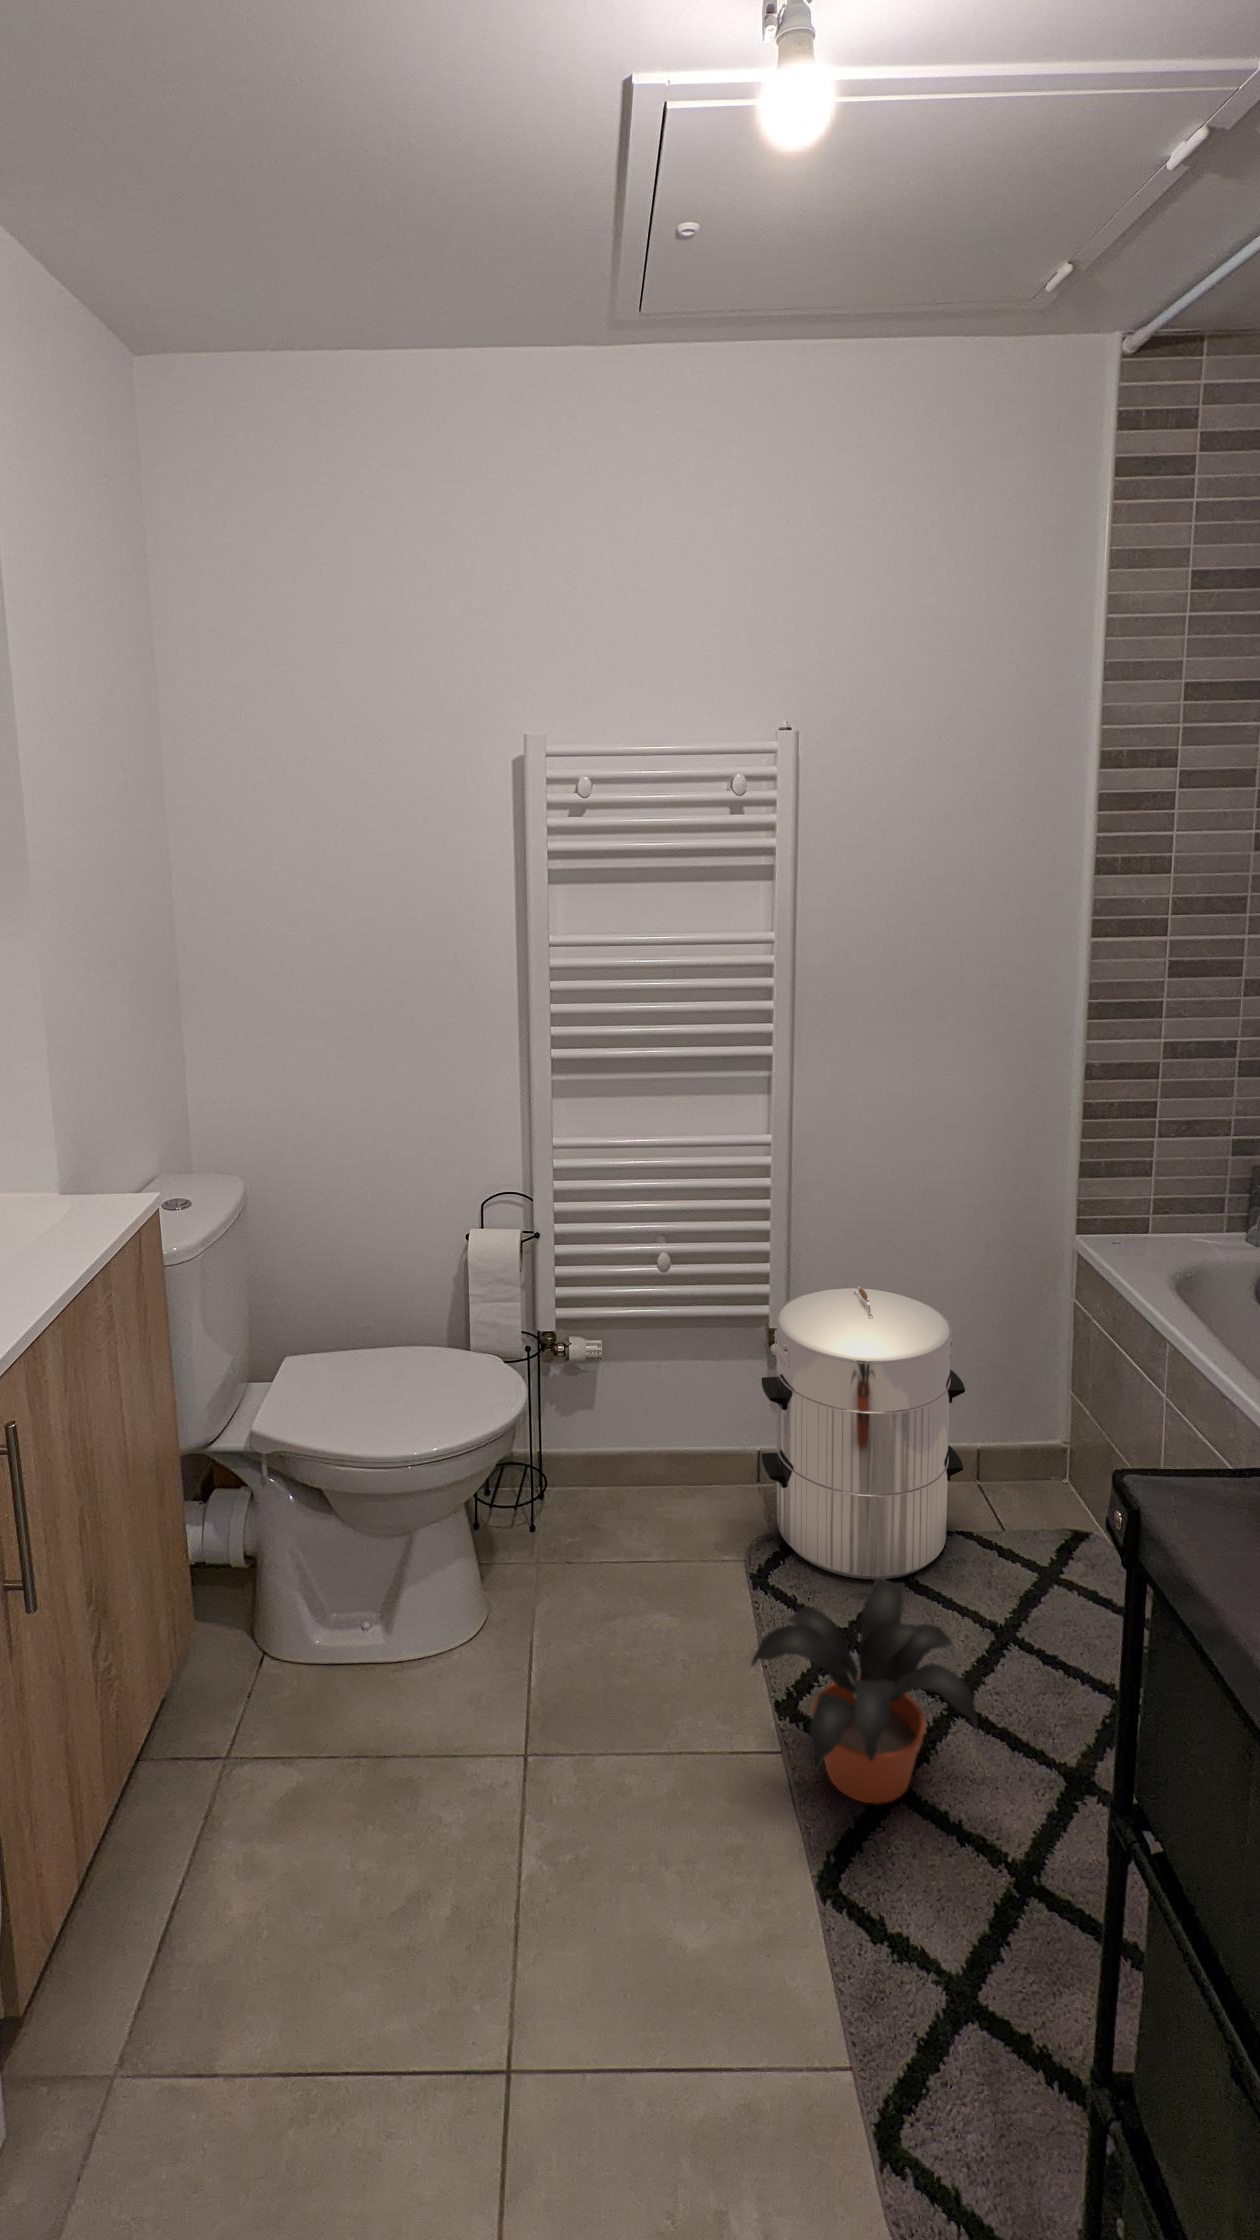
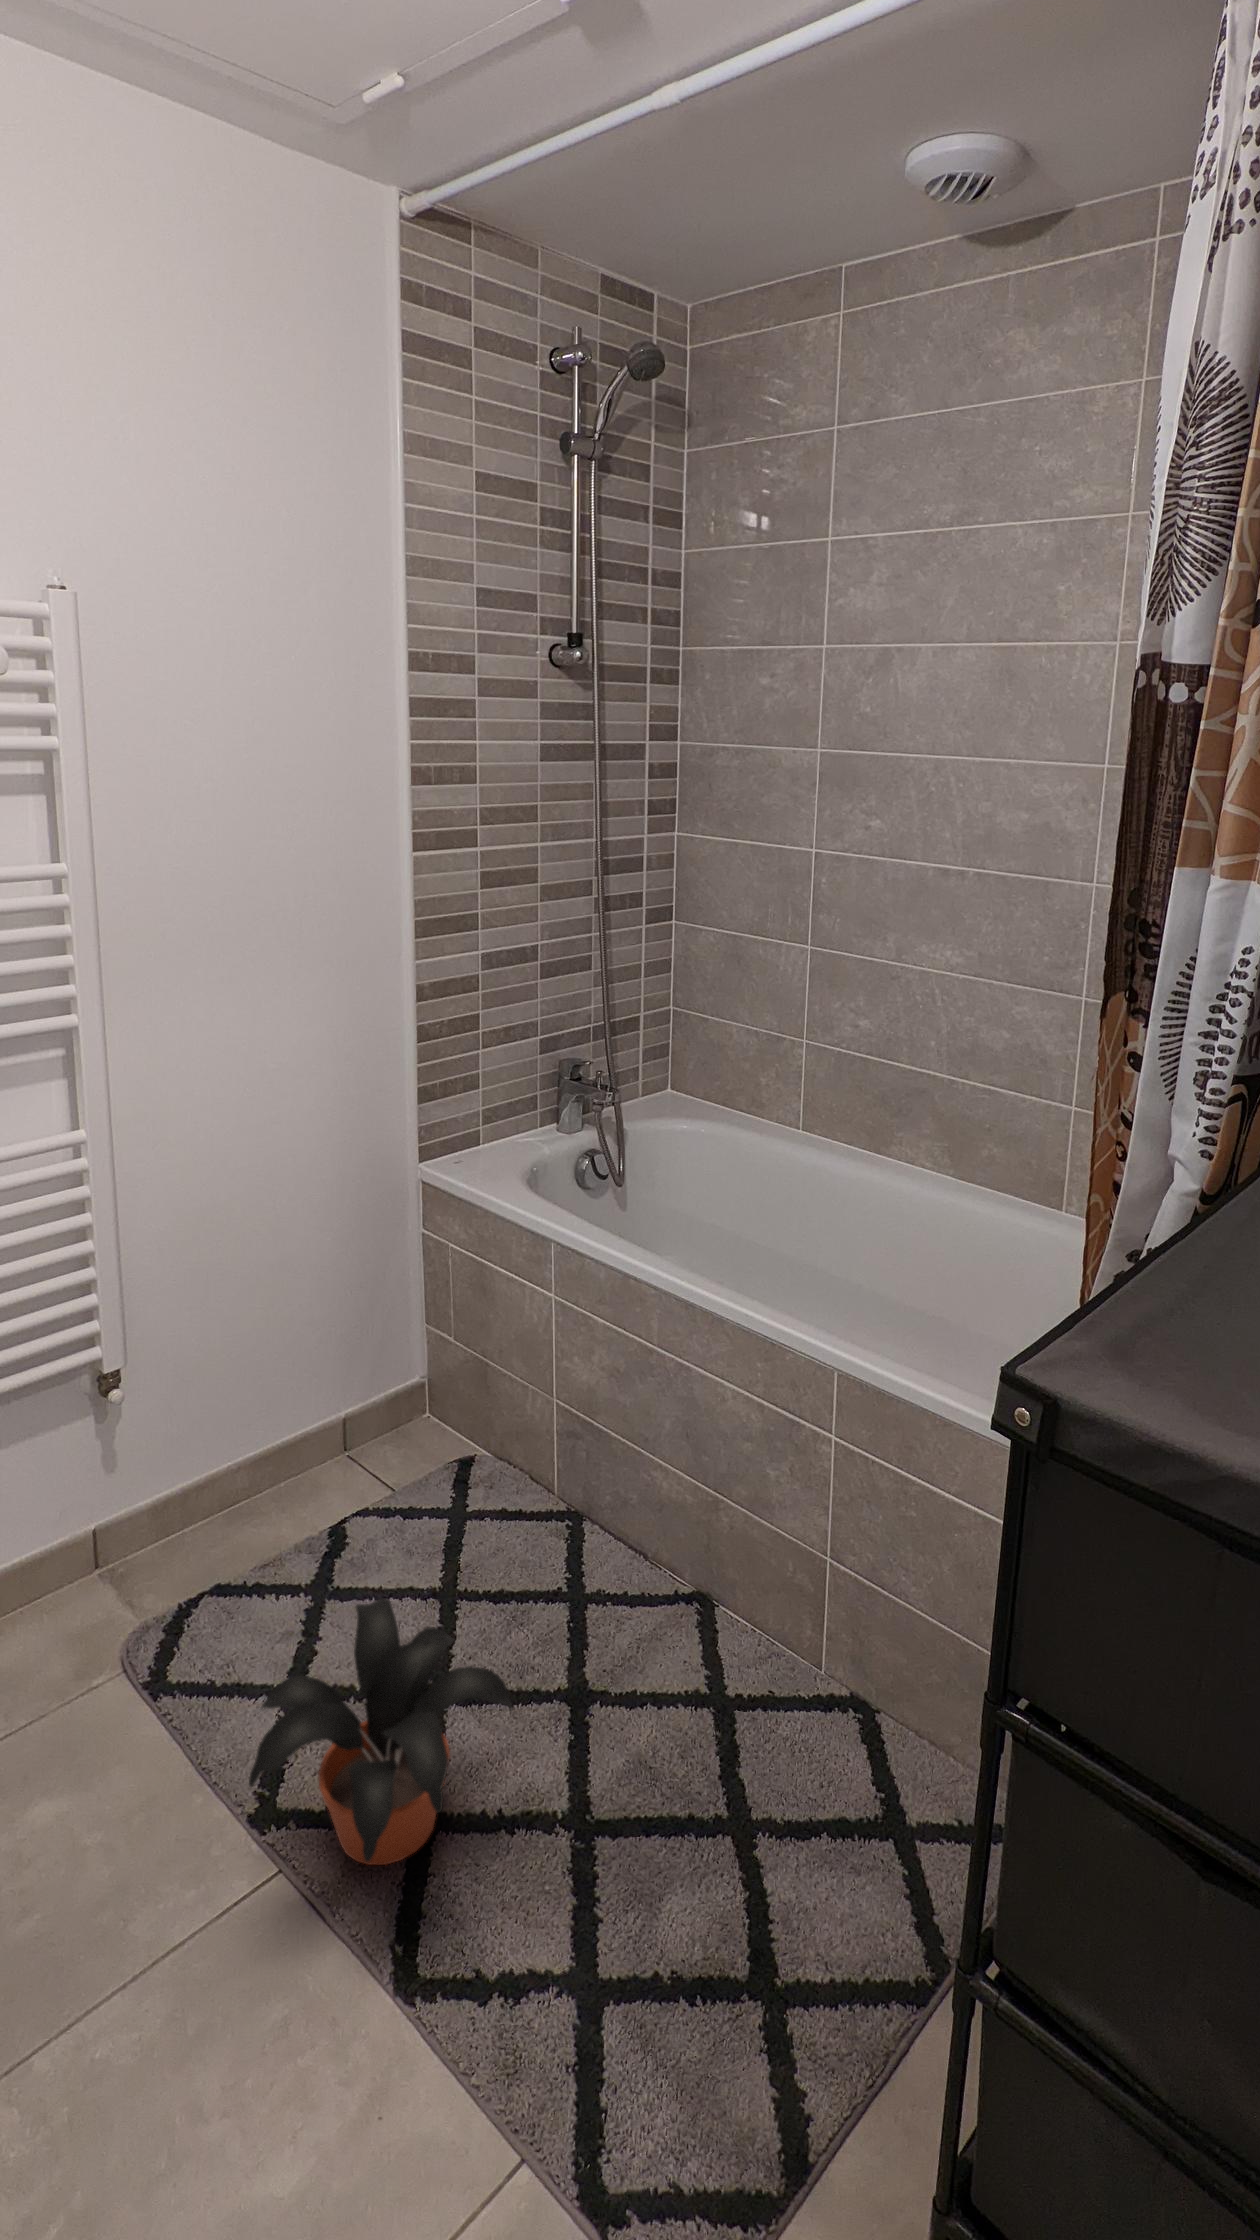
waste bin: present [762,1287,965,1580] -> none [113,1280,356,1626]

